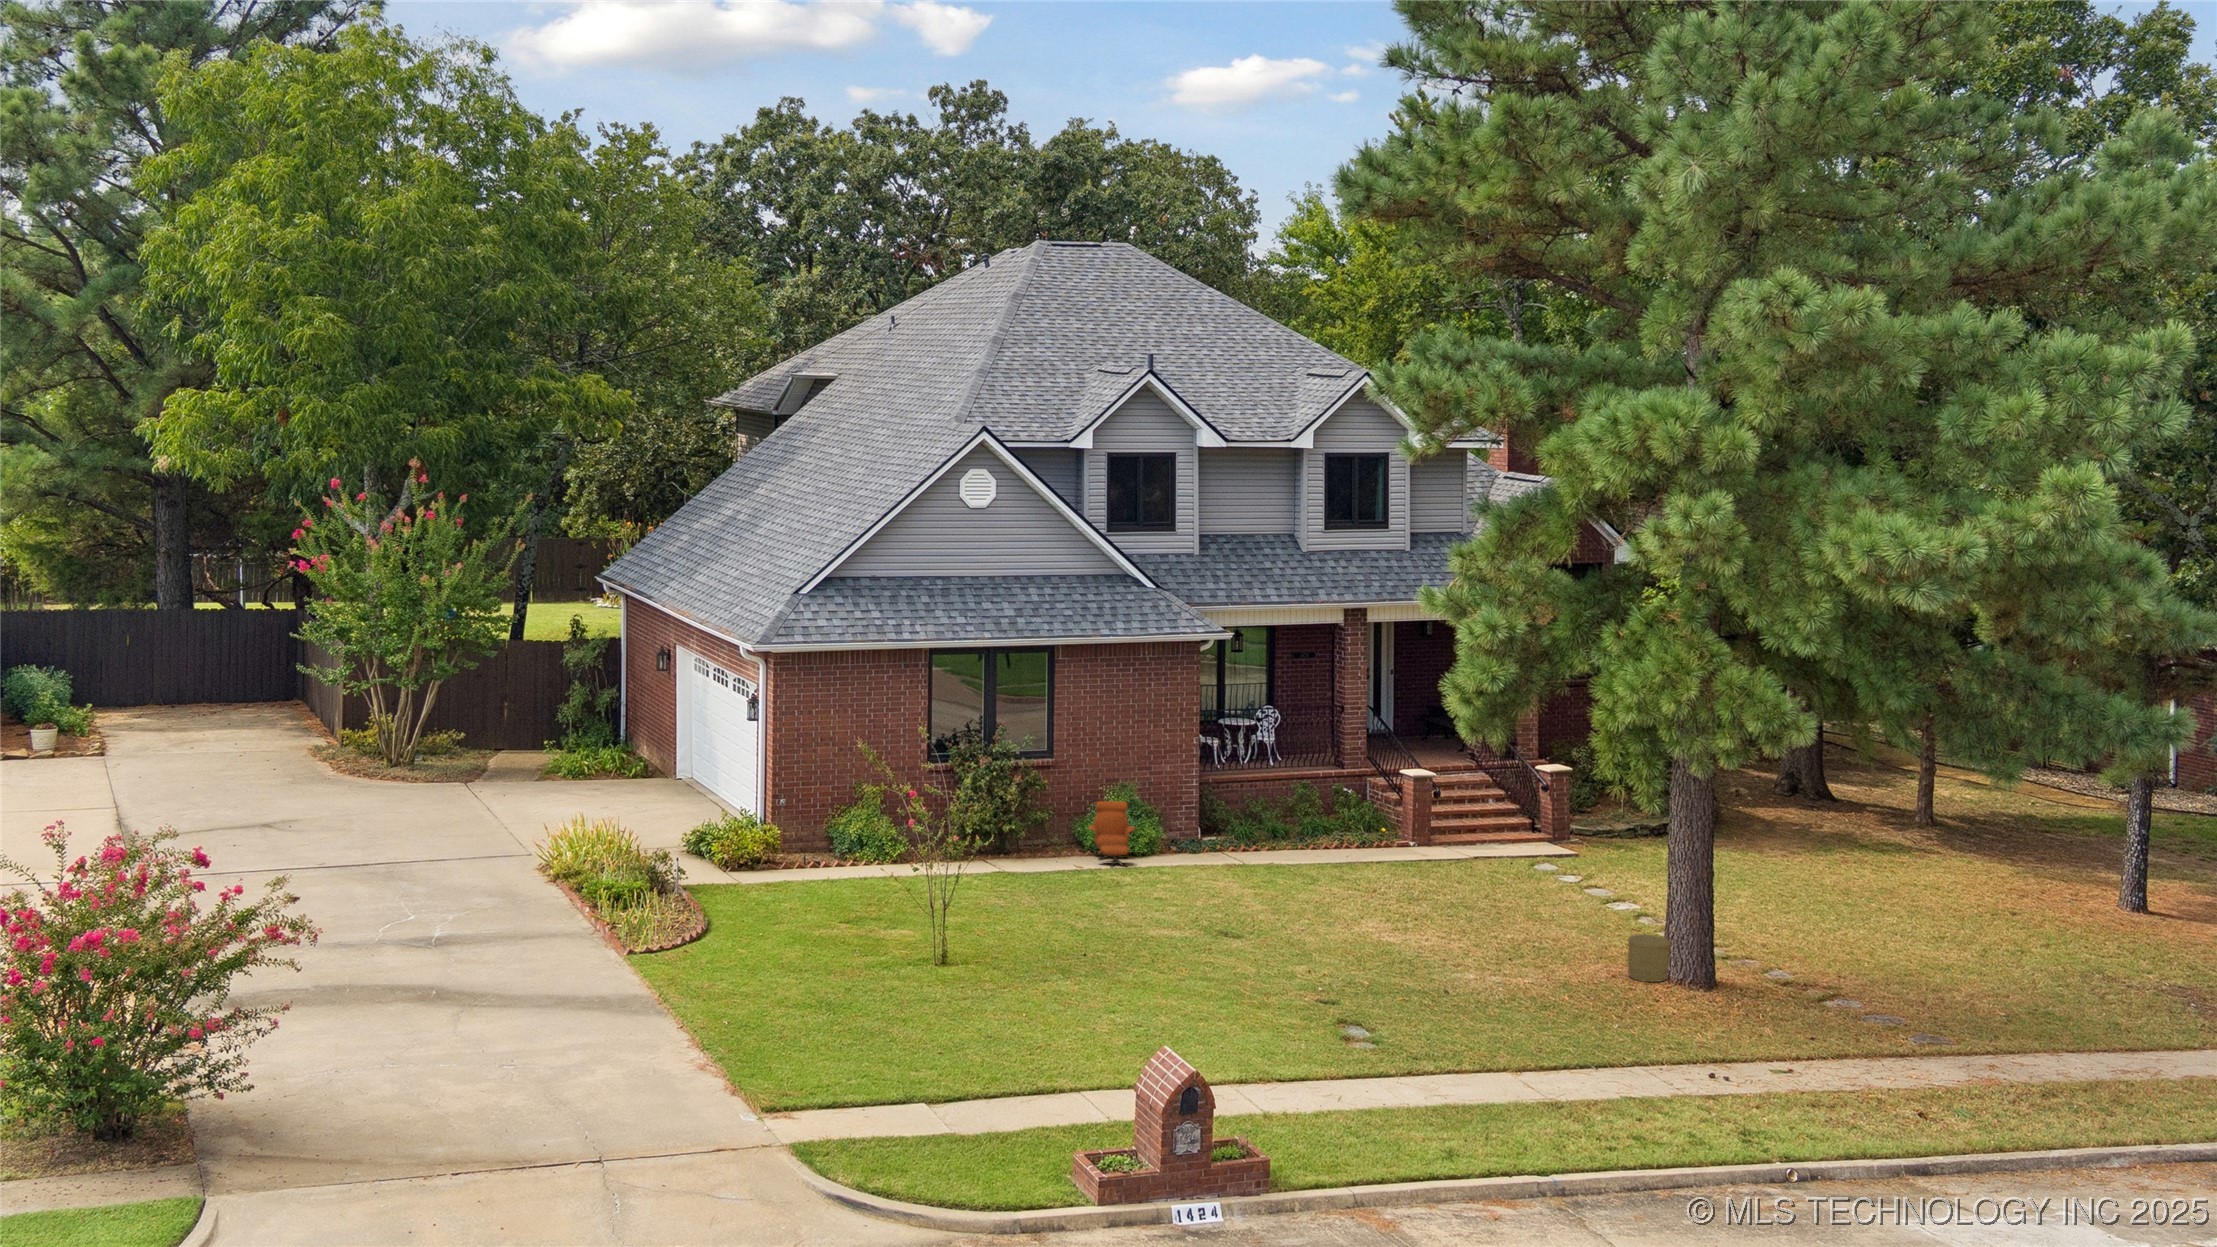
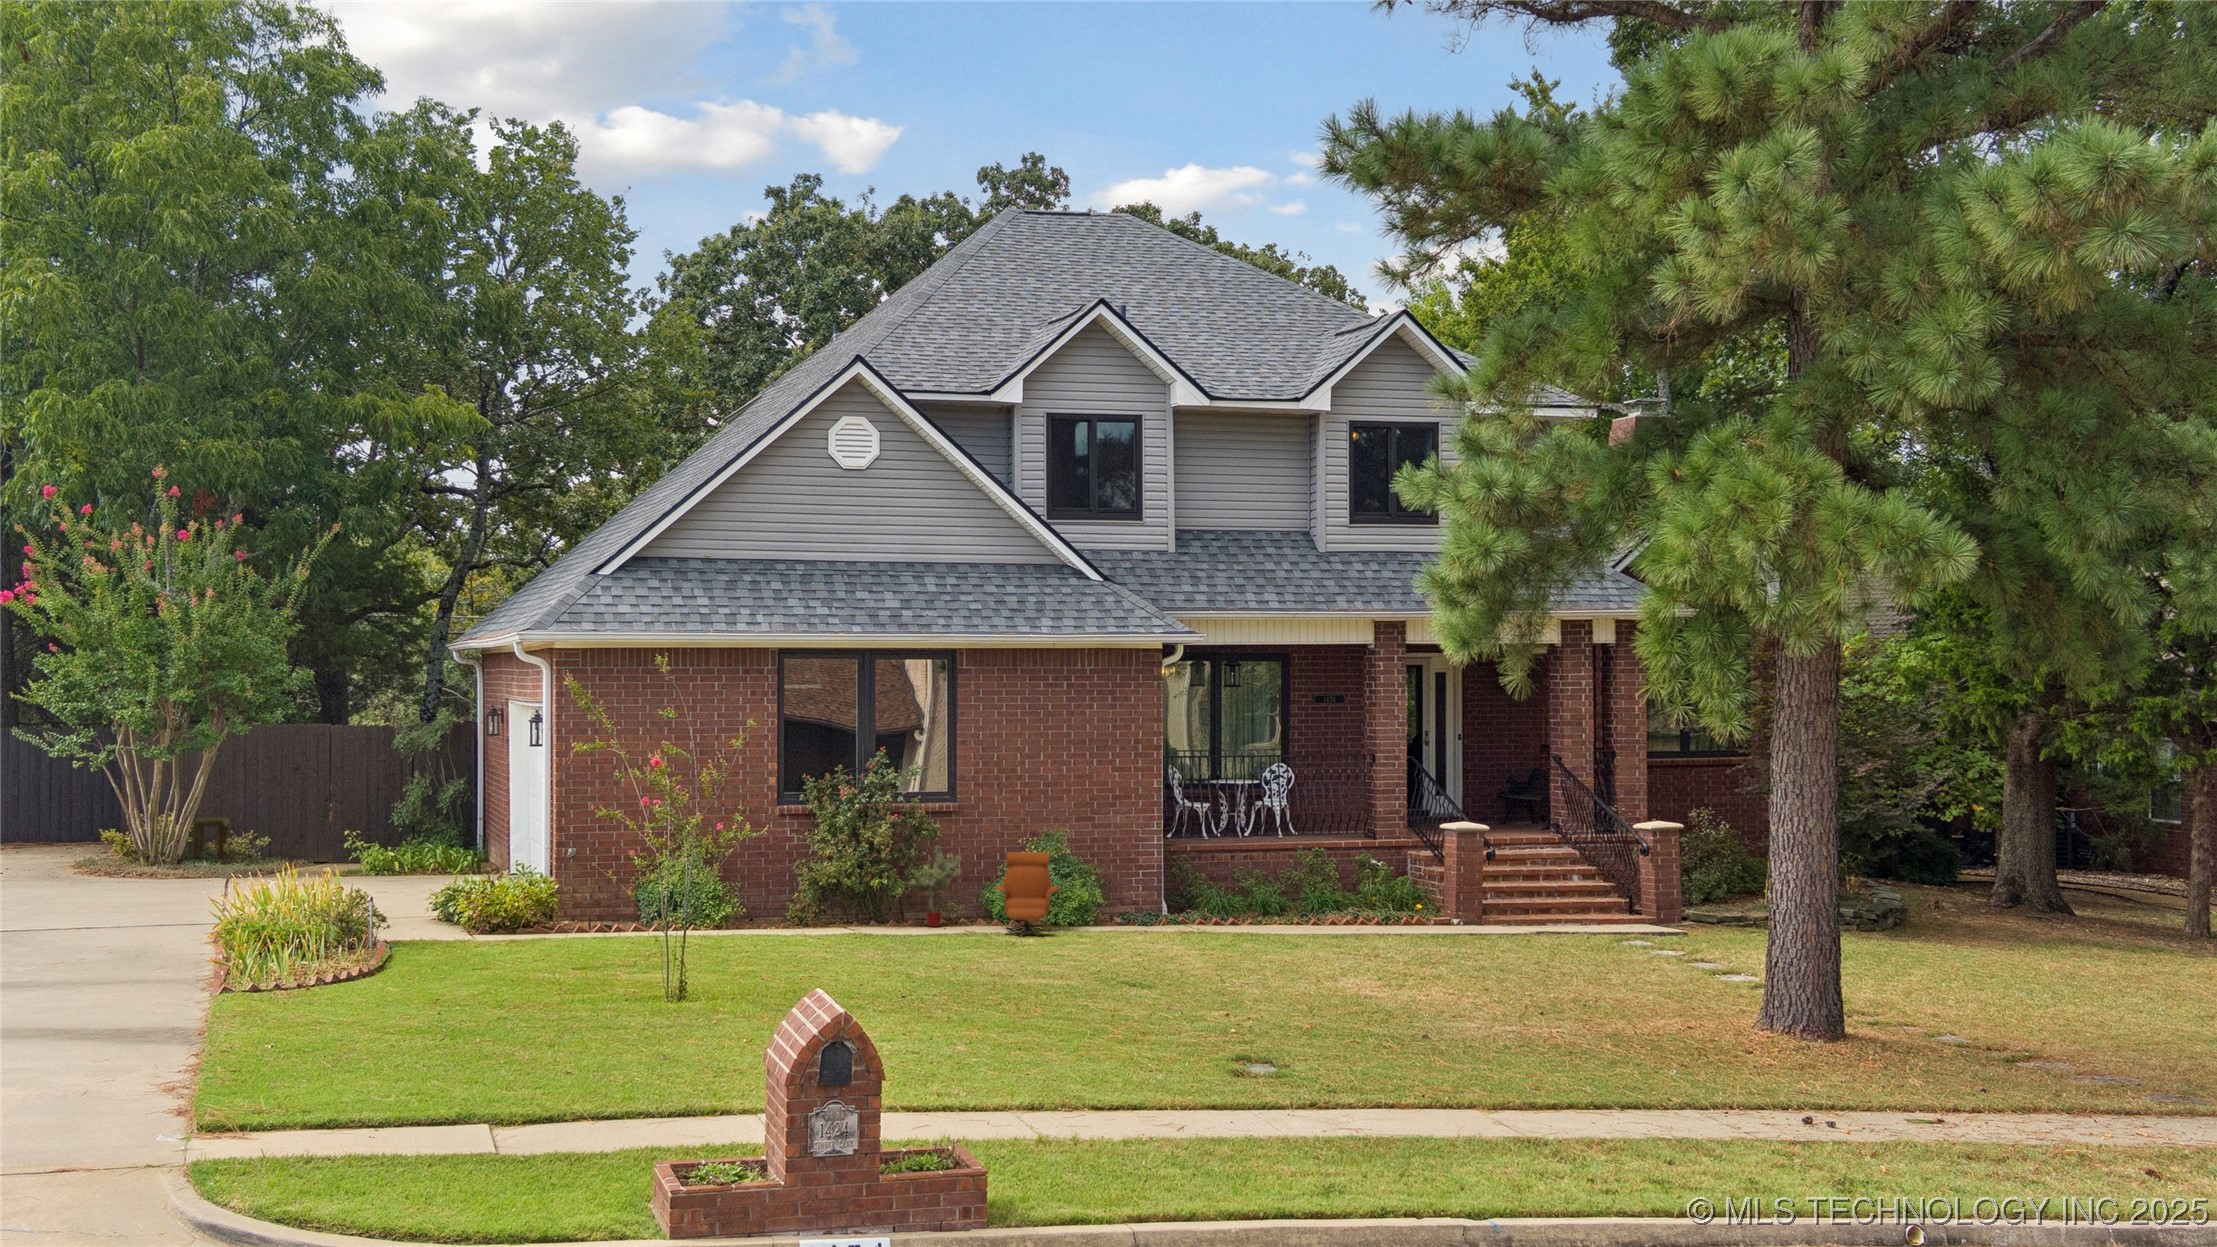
bench: none [427,731,454,767] -> present [193,817,230,858]
potted tree: none [1024,795,1062,855] -> present [908,846,962,927]
woven basket: present [1628,934,1671,982] -> none [1714,970,1779,1037]

